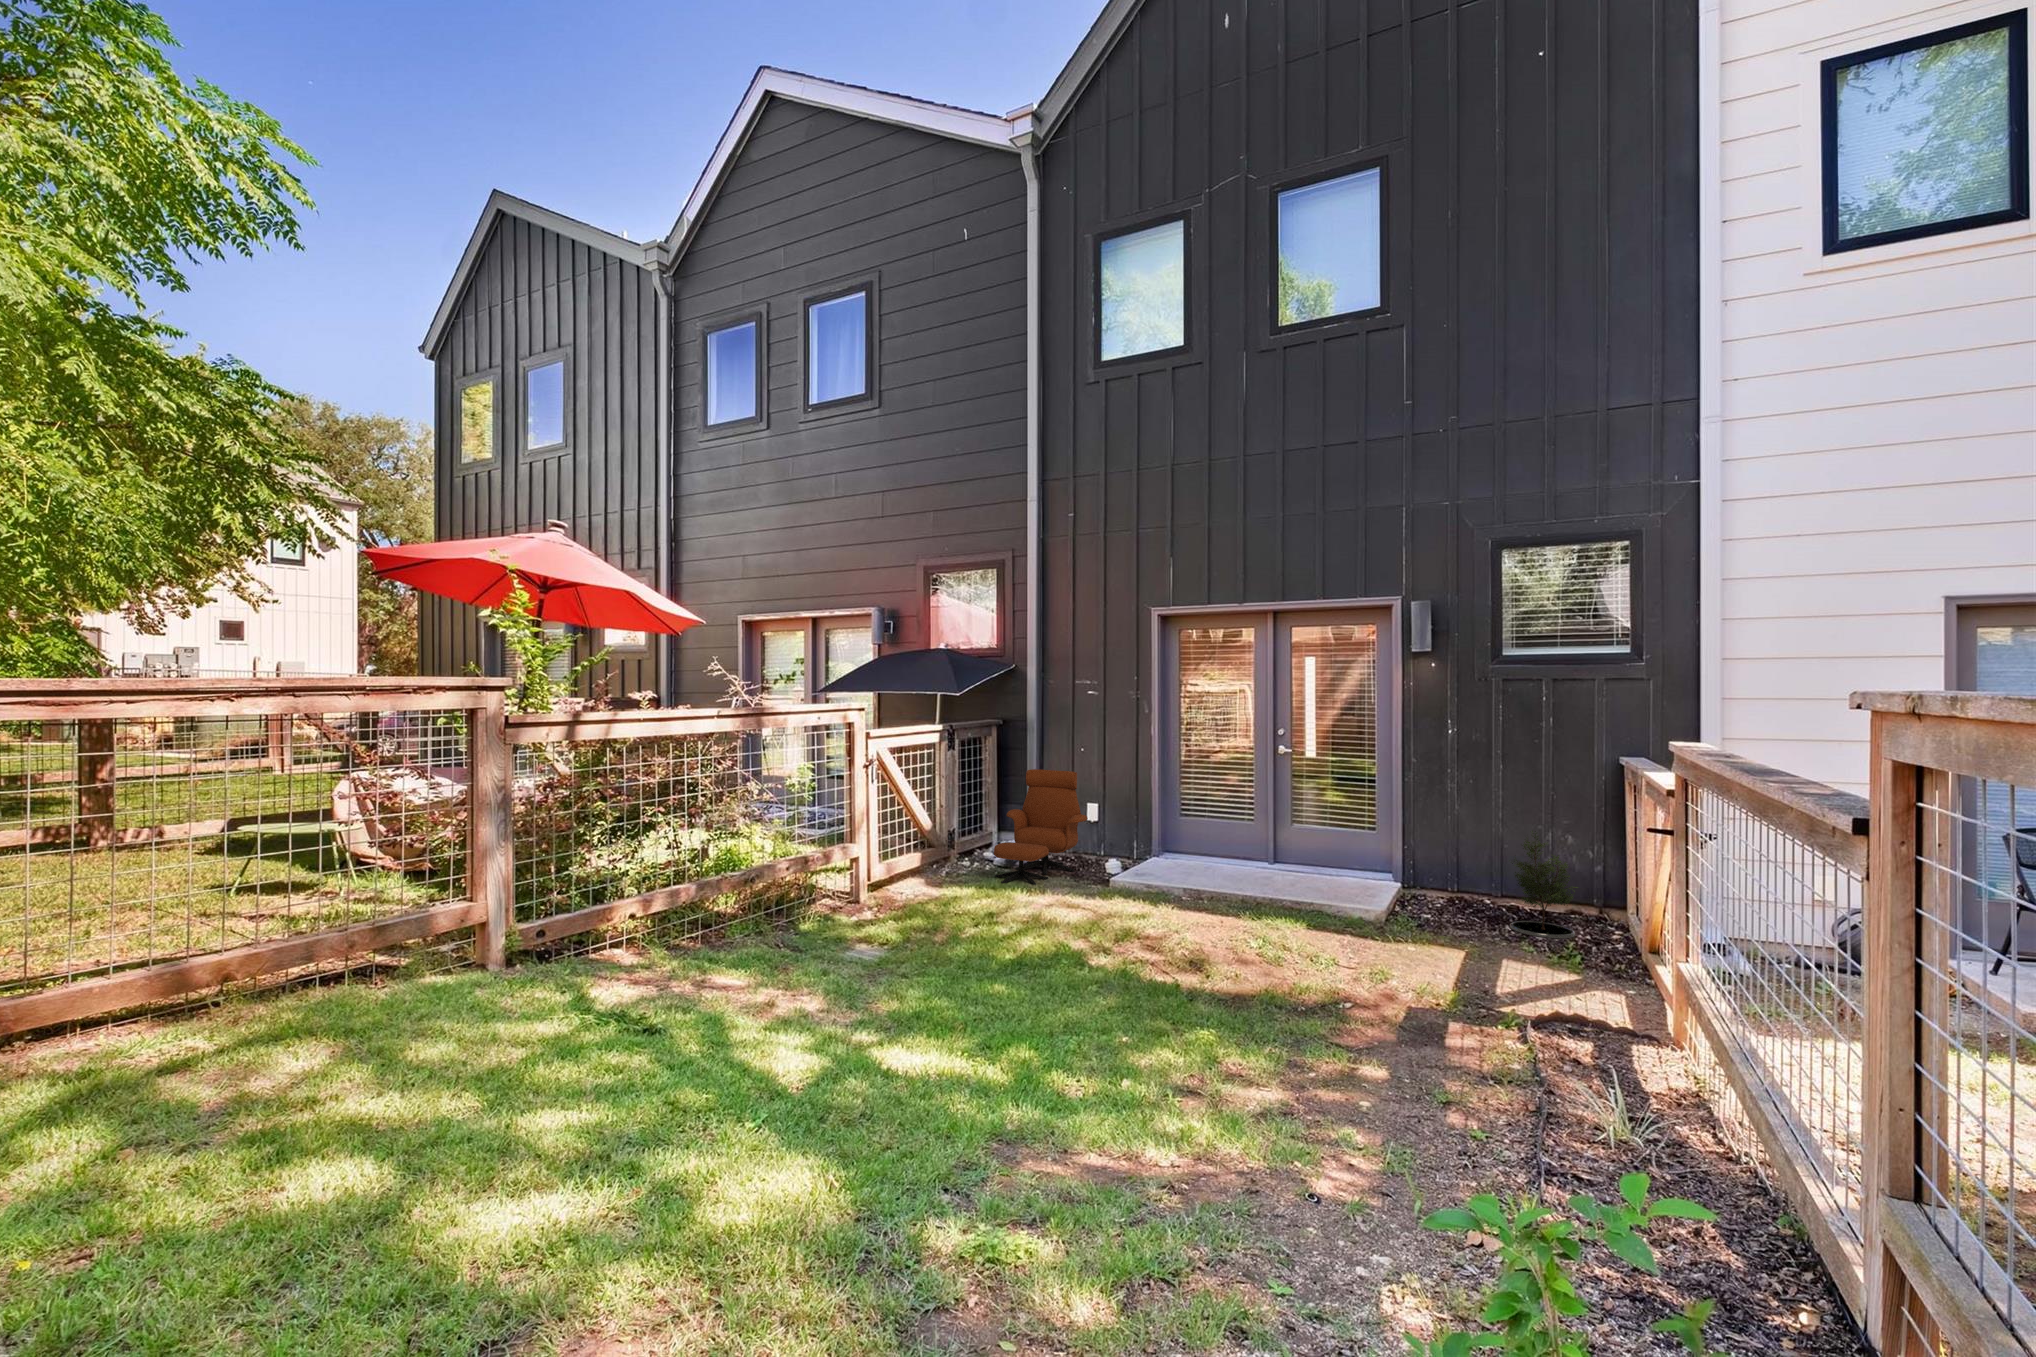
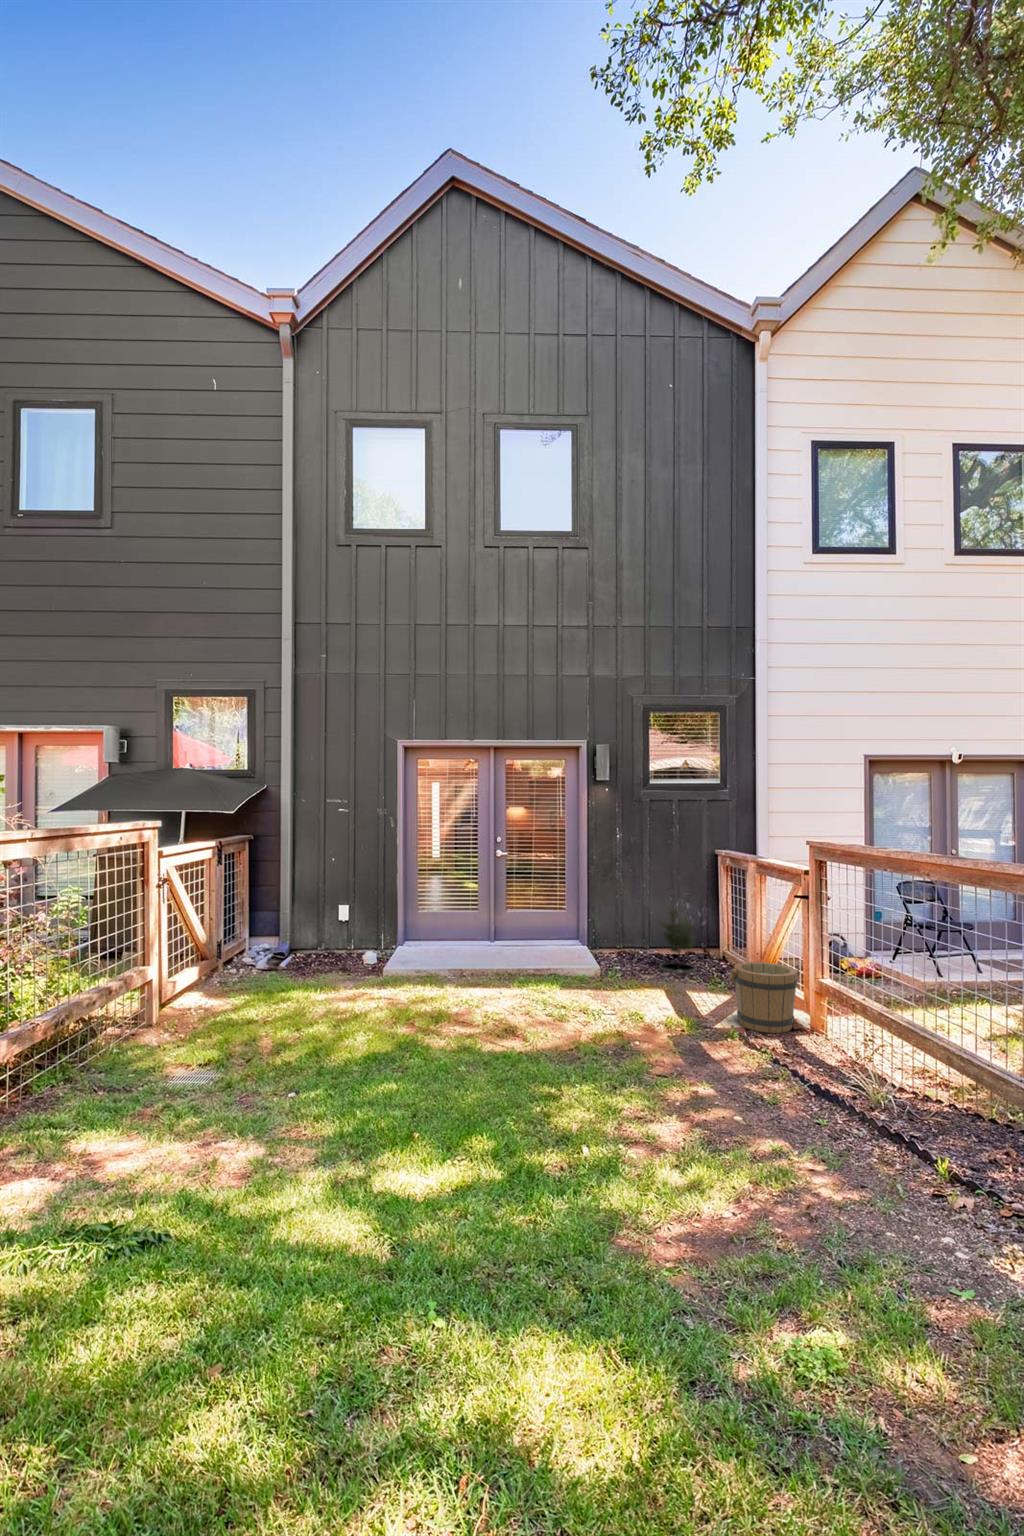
lounge chair: present [994,769,1088,885] -> none [267,878,343,985]
bucket: none [1536,921,1664,1036] -> present [729,962,800,1033]

